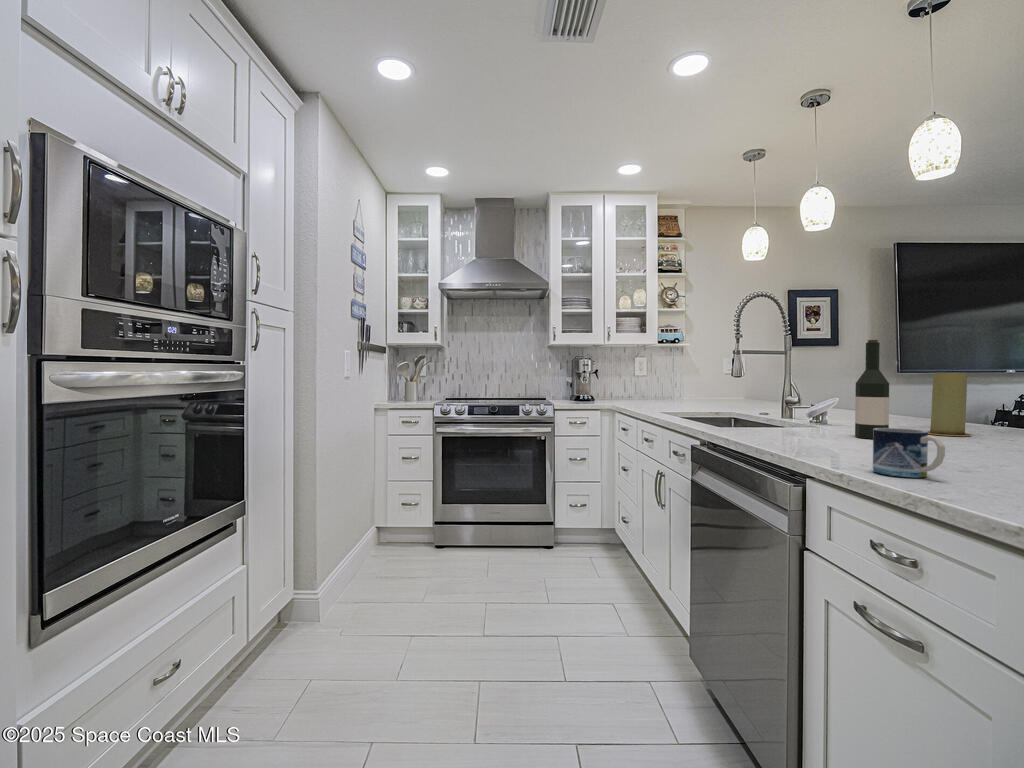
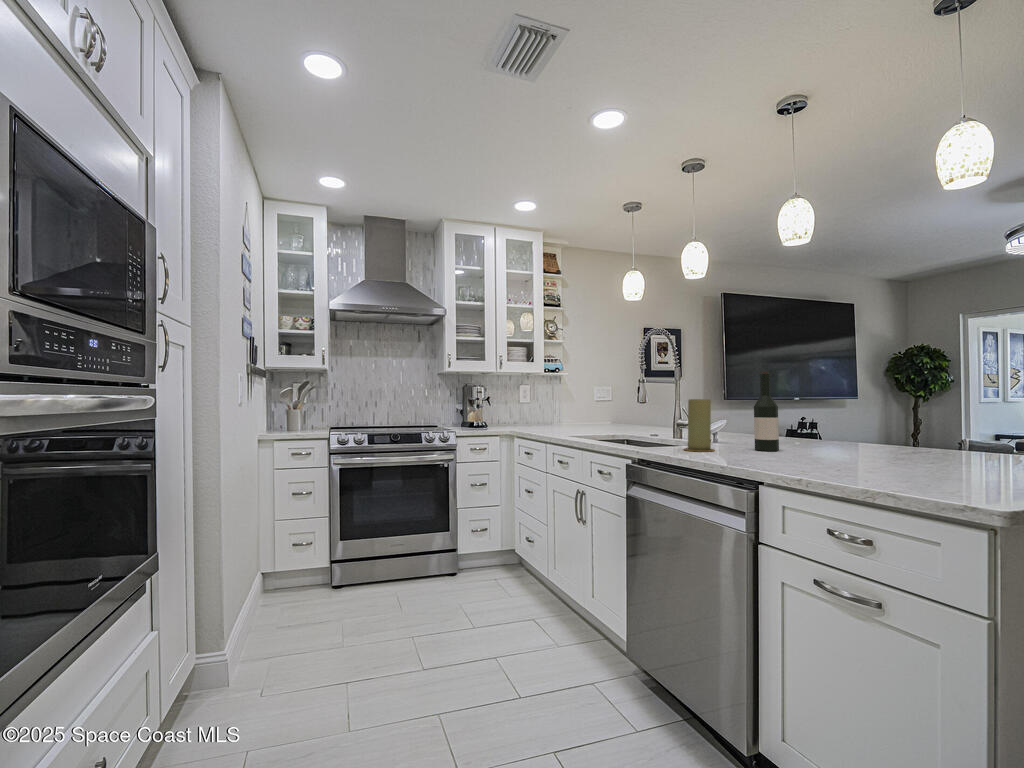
candle: present [928,372,971,436] -> present [684,399,714,451]
mug: present [873,428,945,477] -> none [814,441,868,477]

